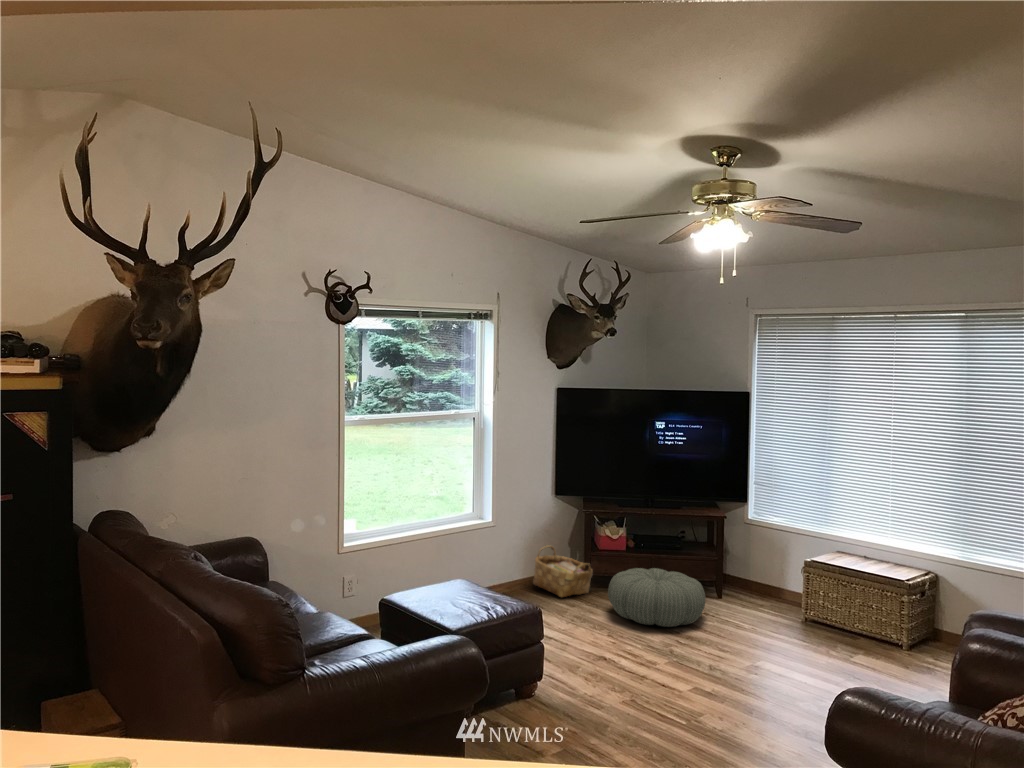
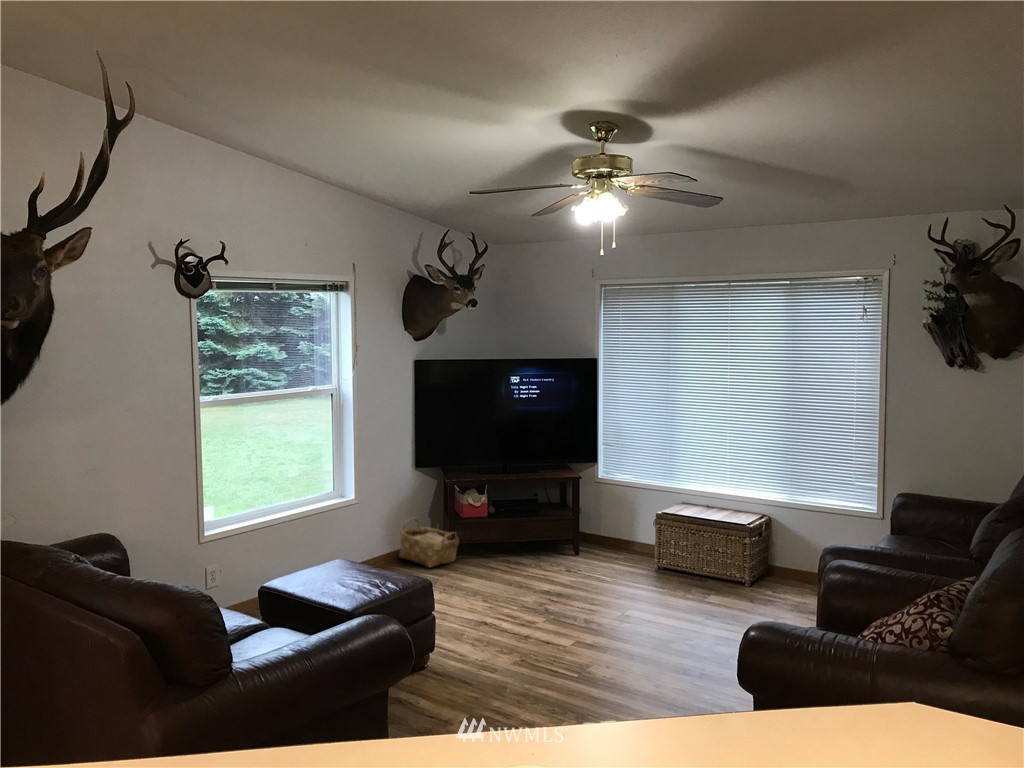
pouf: present [608,568,705,627] -> none [478,532,569,586]

